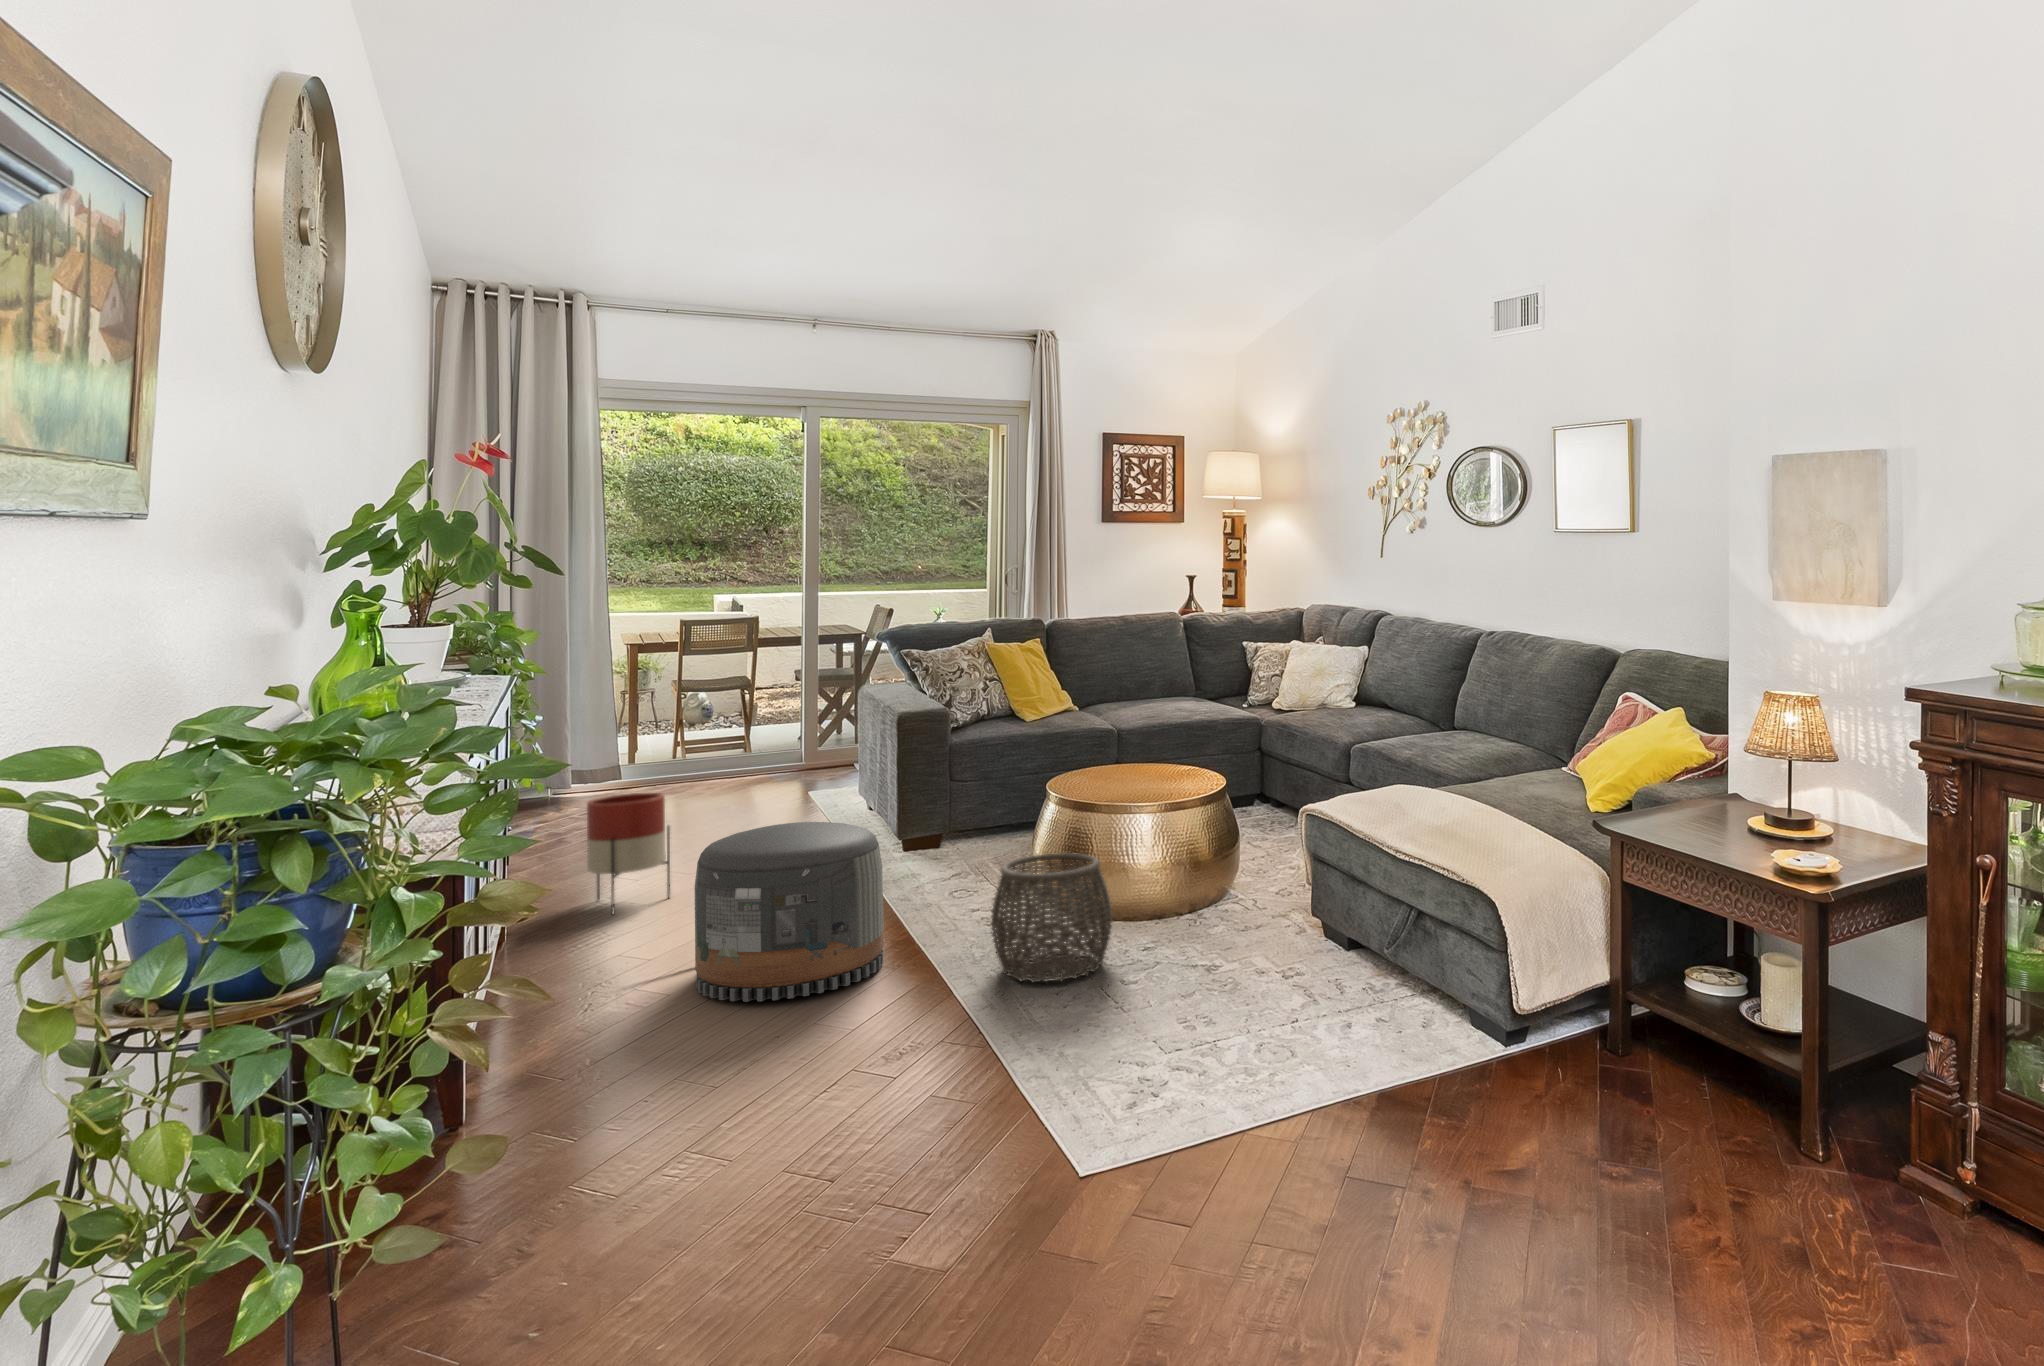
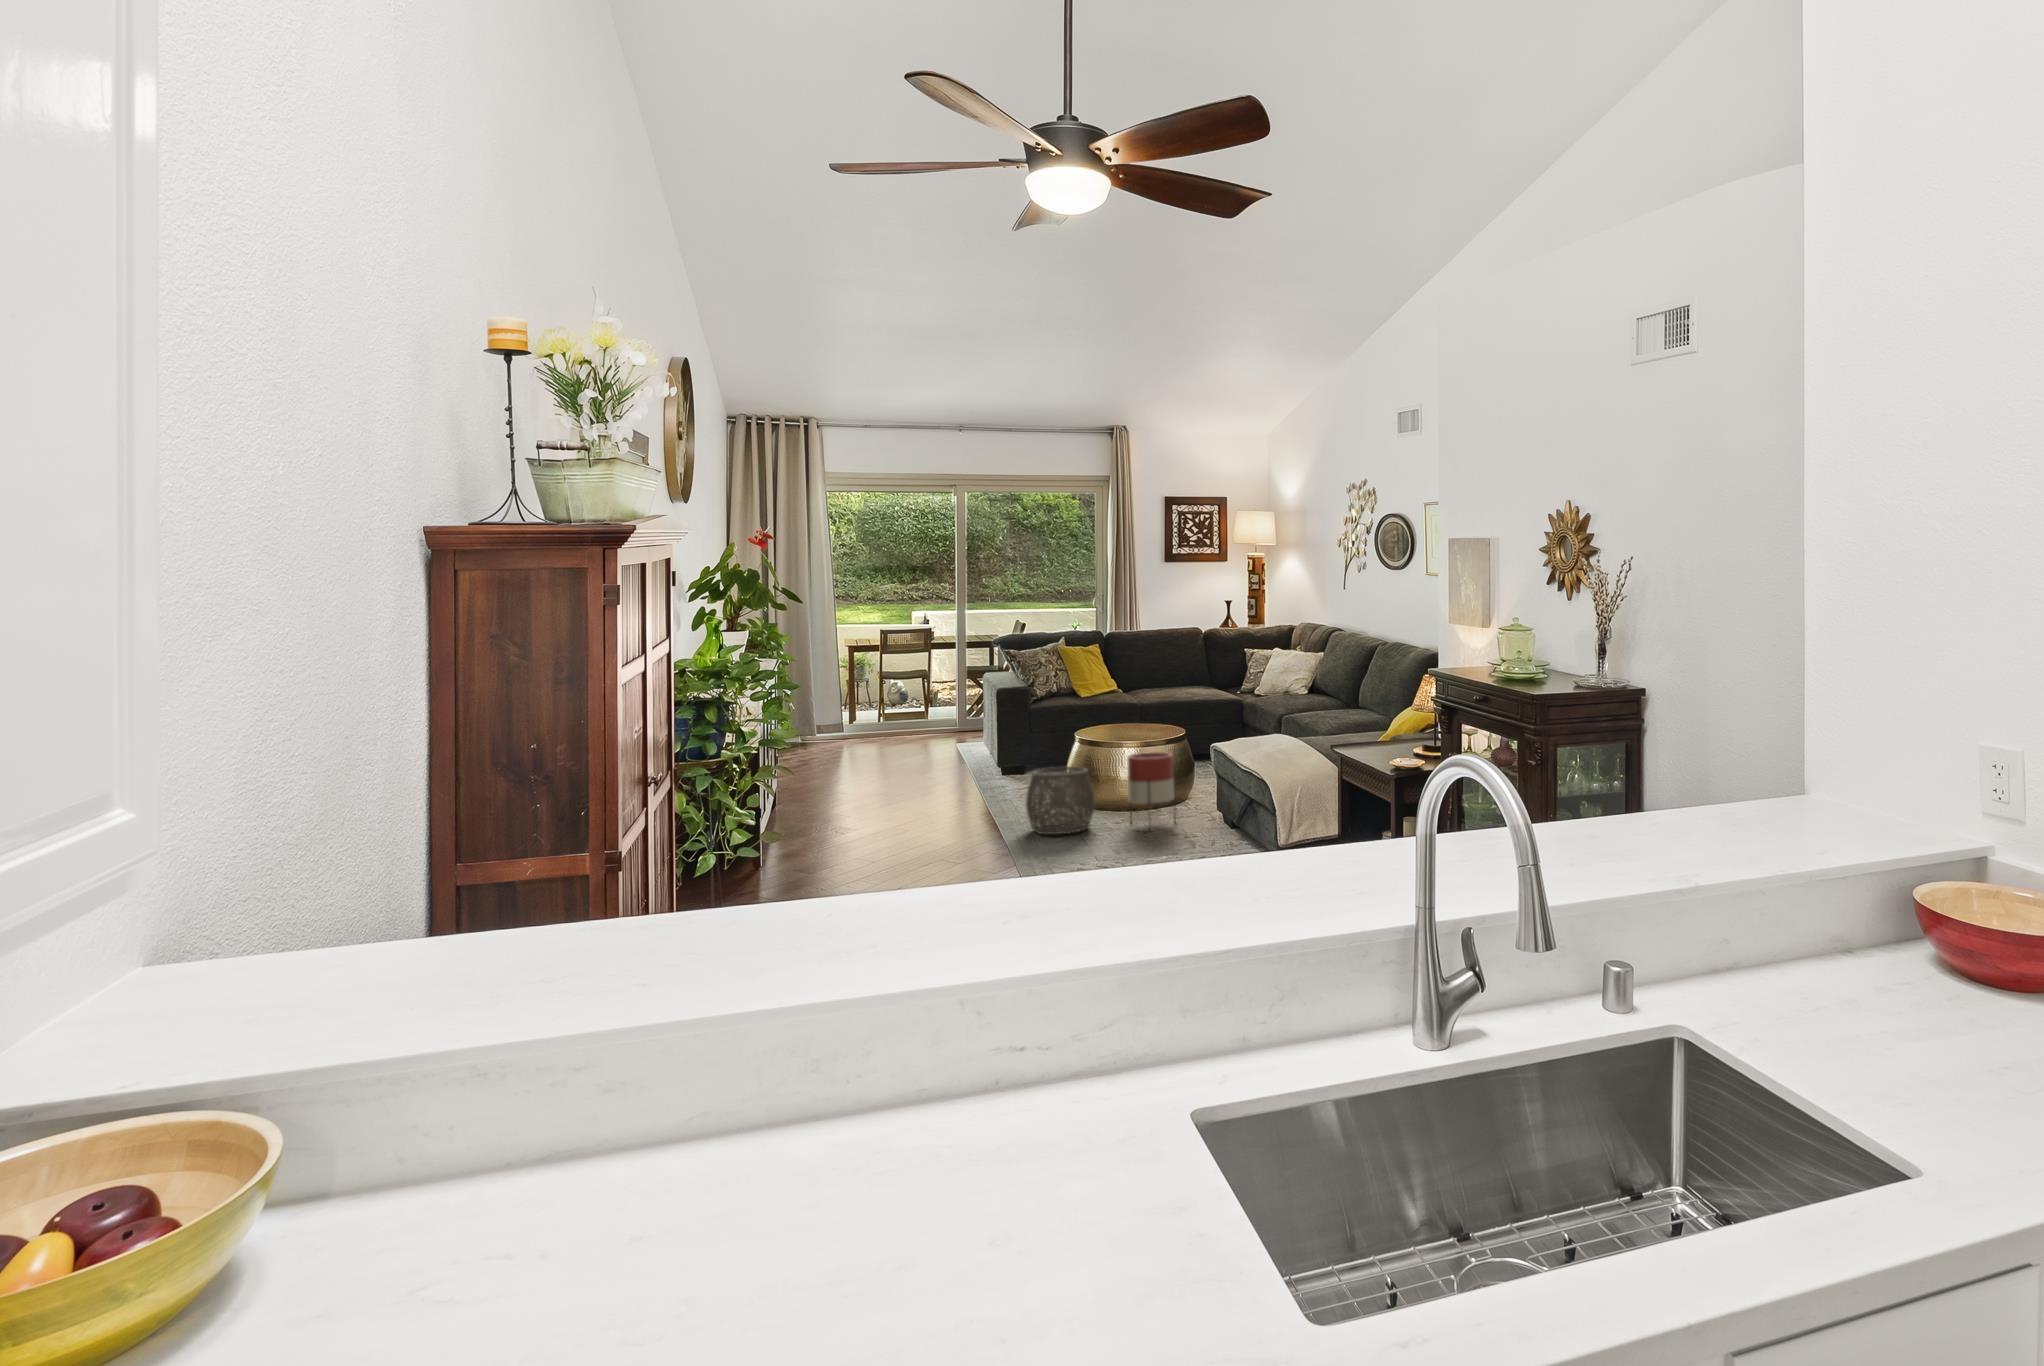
planter: present [587,793,670,913] -> present [1127,752,1176,809]
pouf: present [695,822,884,1002] -> none [869,746,971,837]

